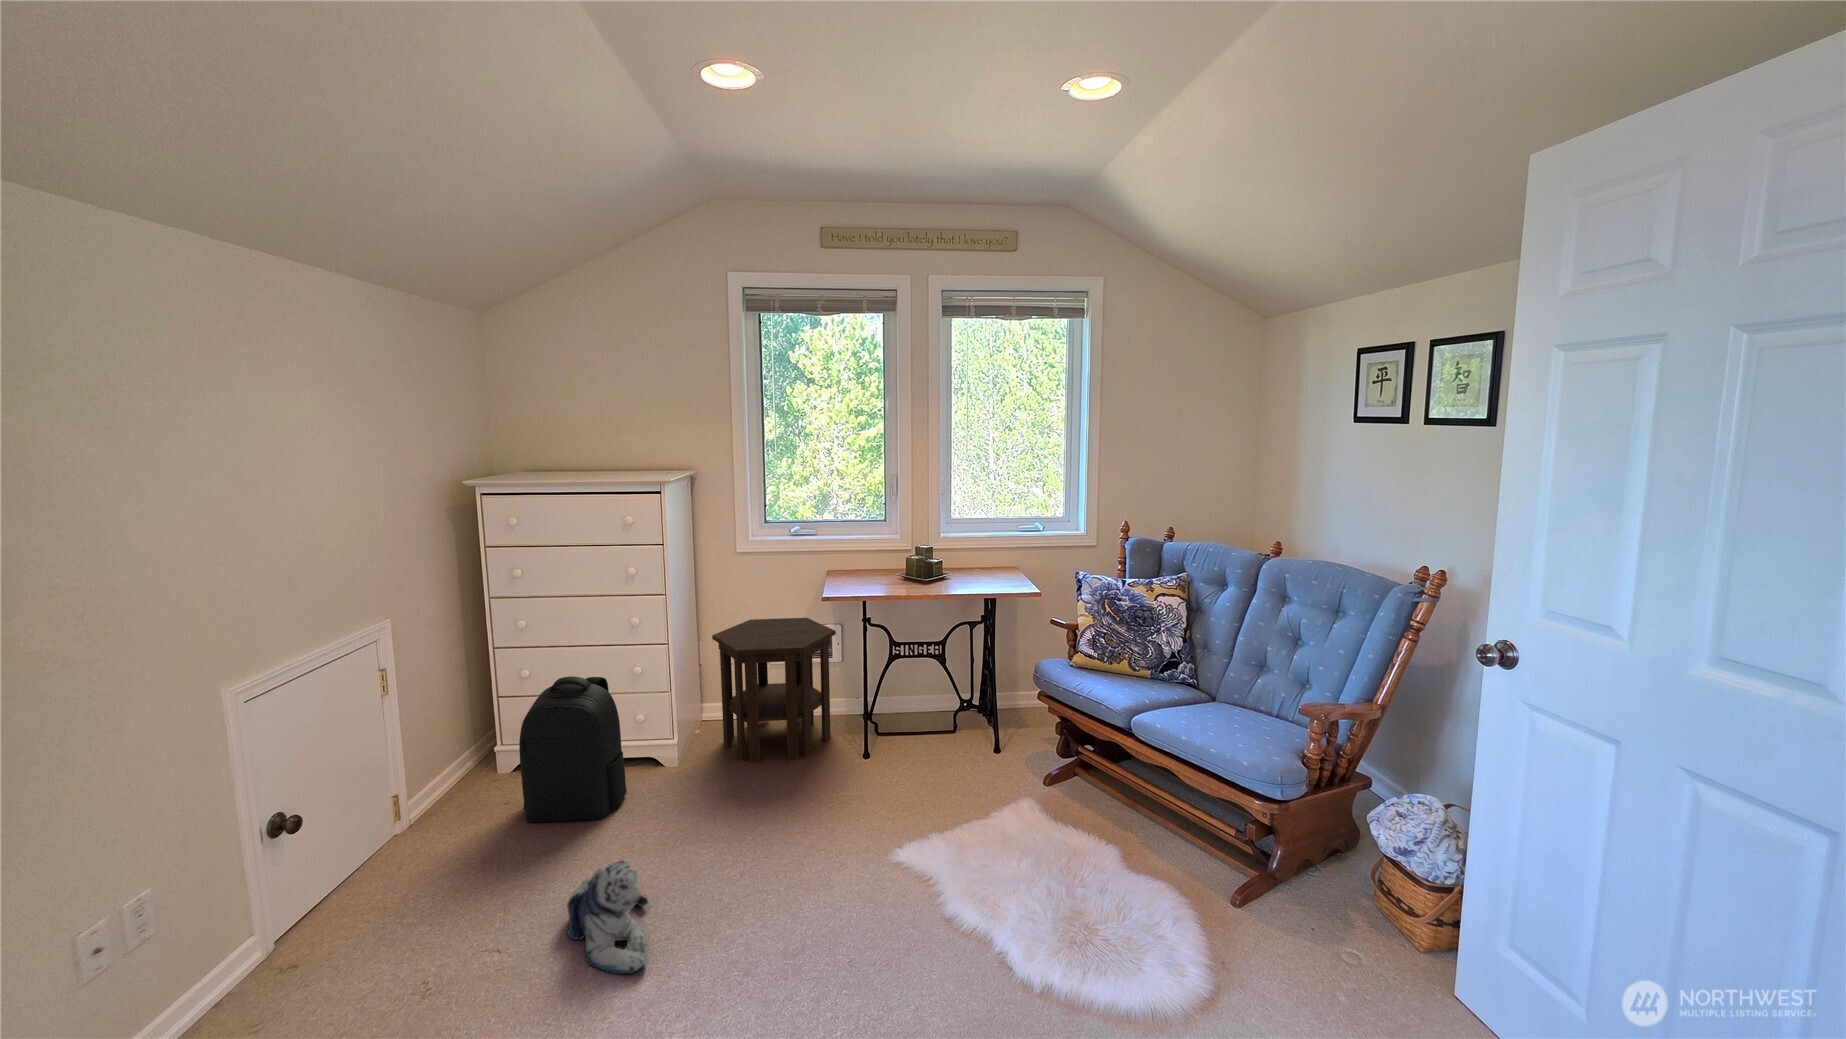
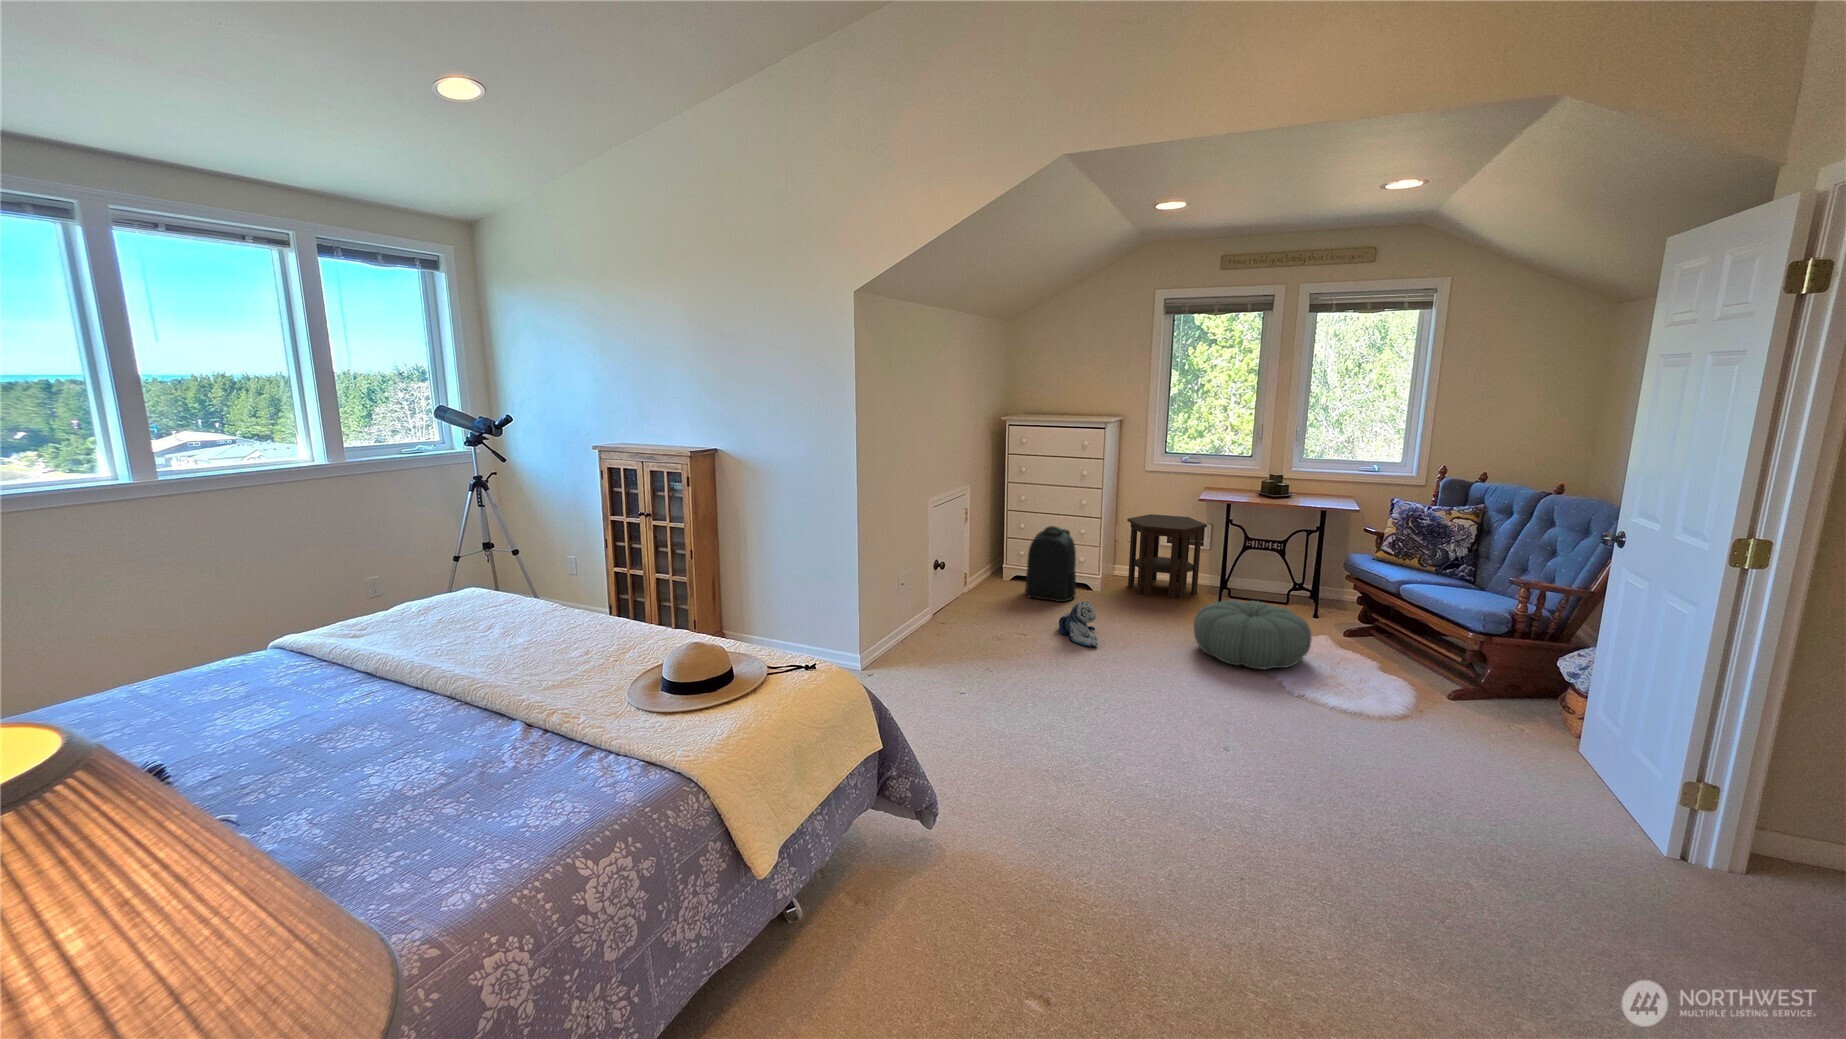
pouf: none [835,779,1029,943] -> present [1194,600,1312,669]

